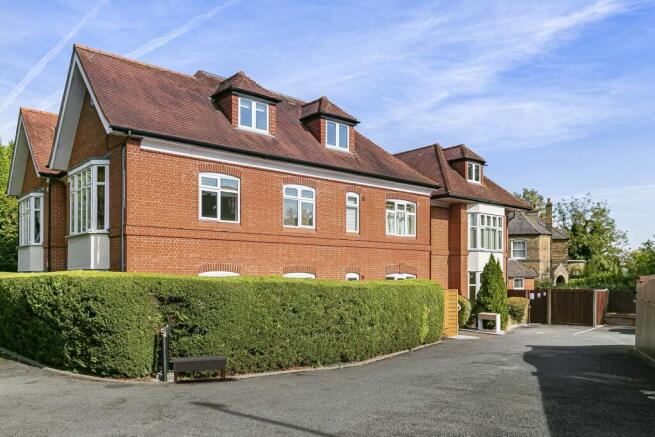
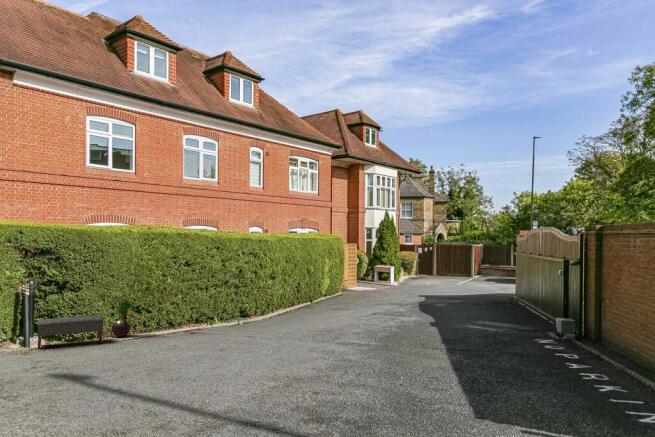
potted tree: none [231,340,252,376] -> present [112,299,134,337]

